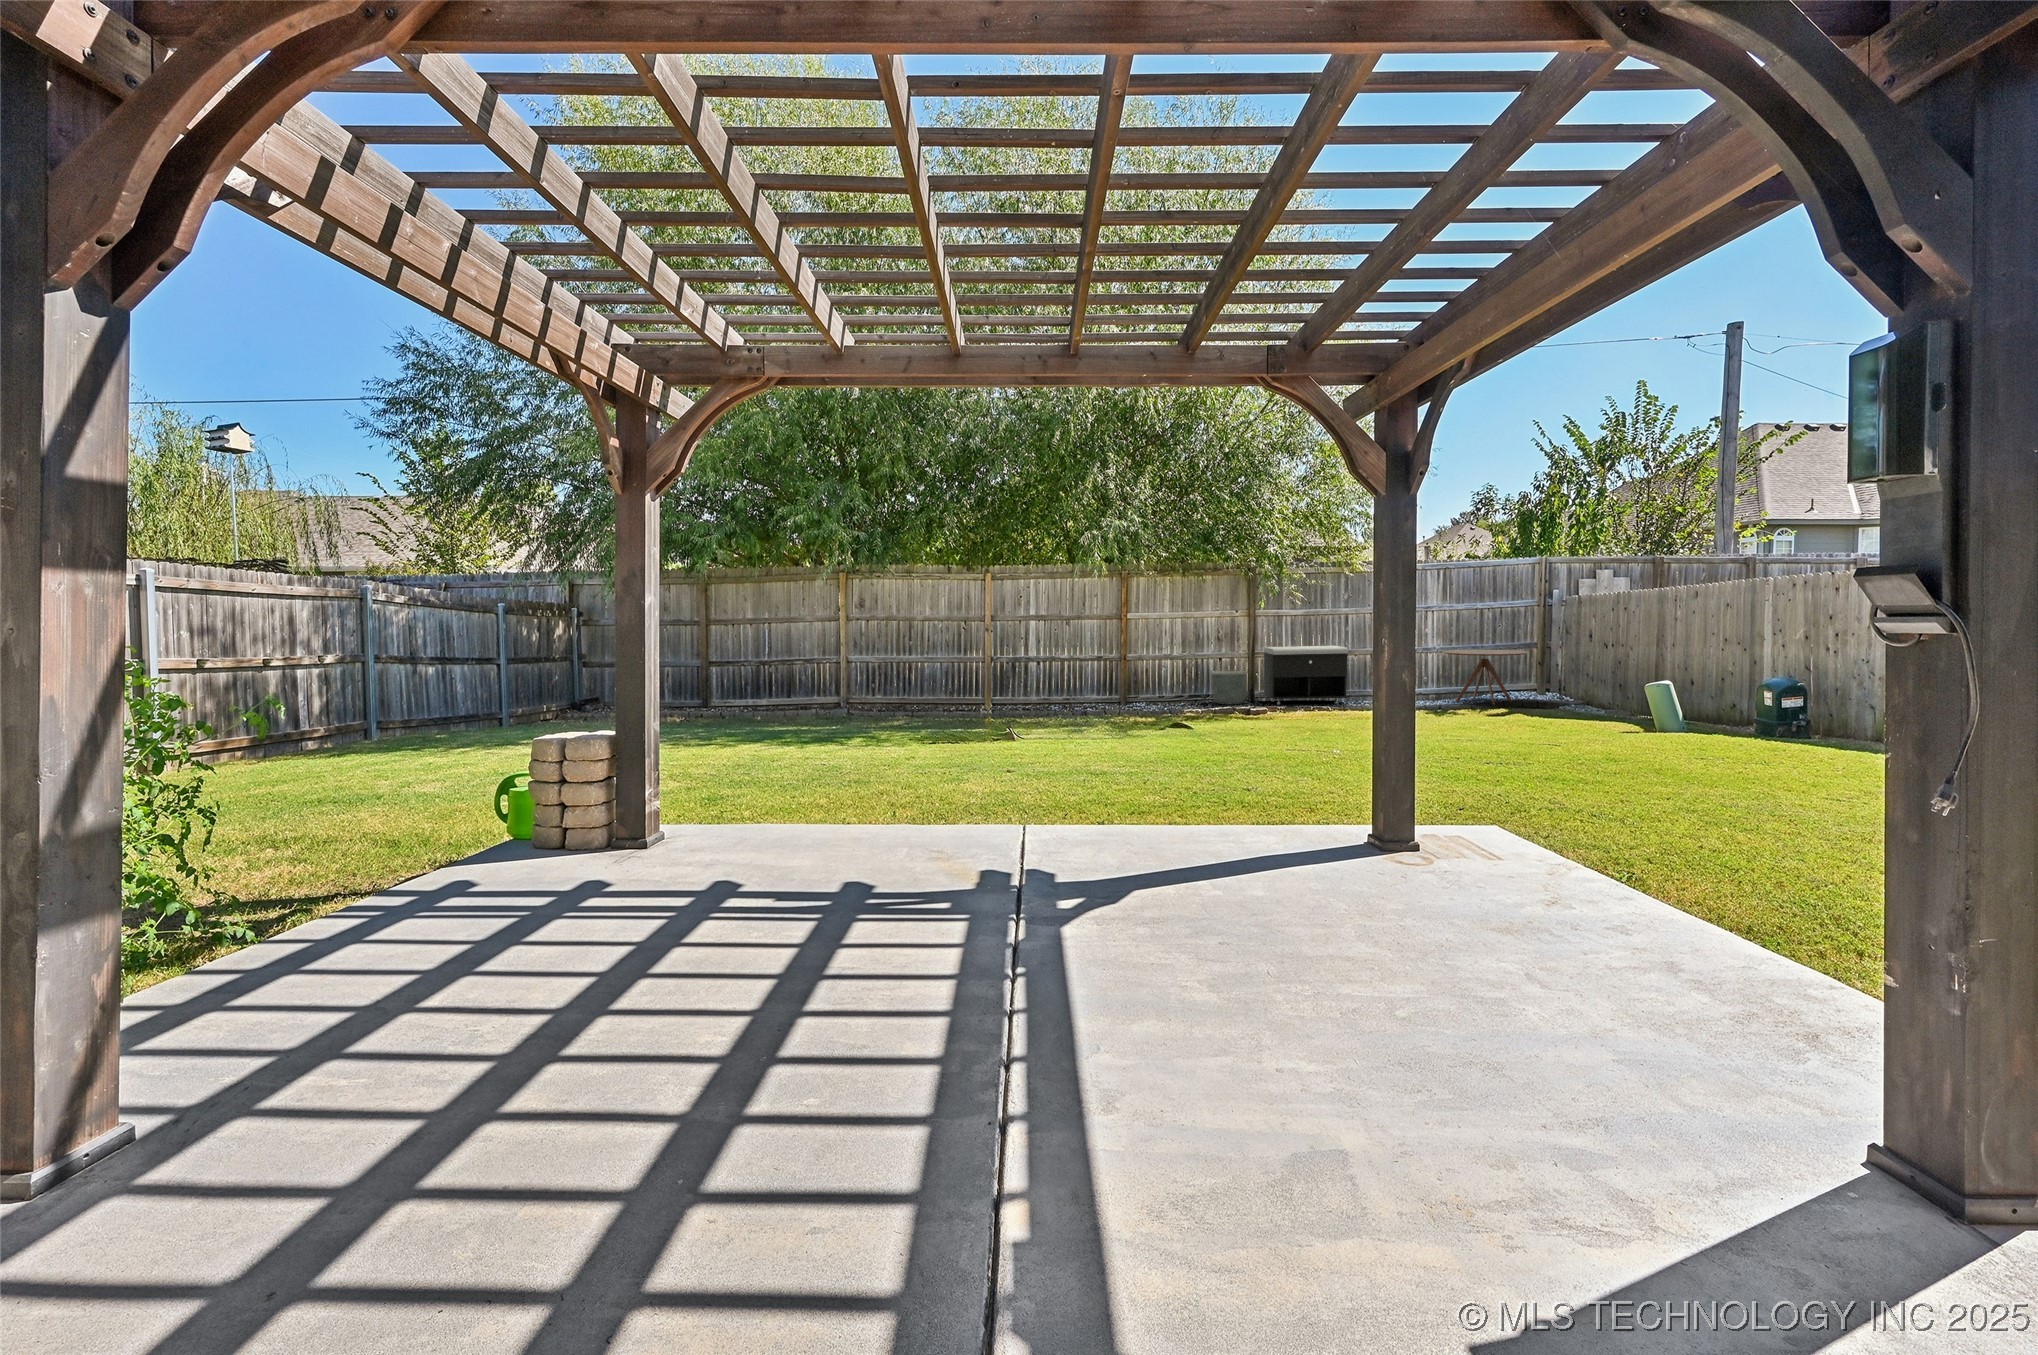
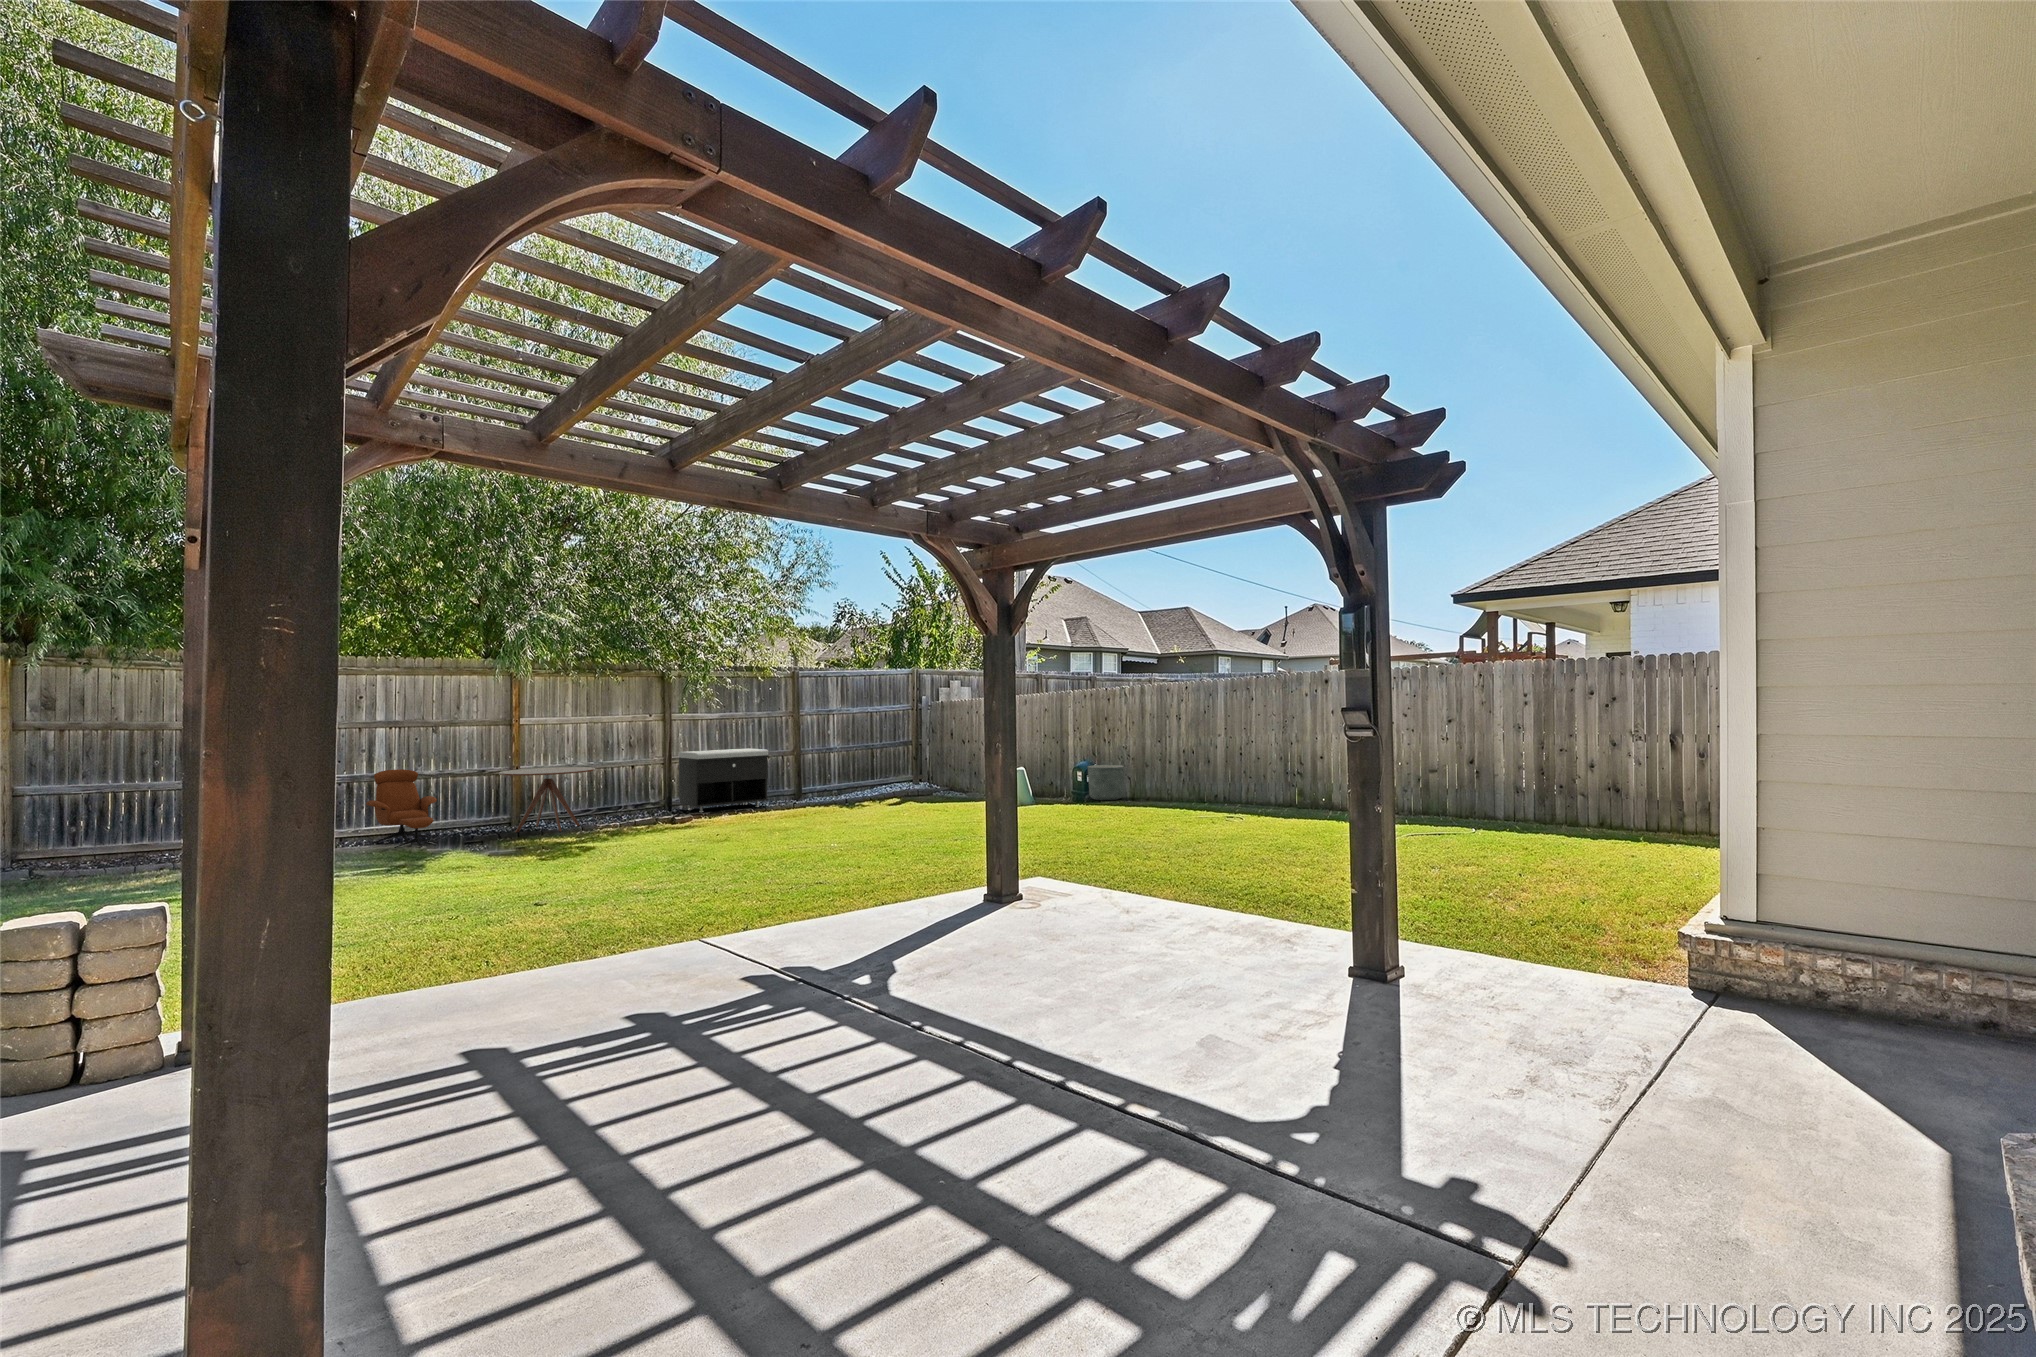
round table: present [1443,650,1528,705] -> present [499,767,595,832]
lounge chair: none [1019,654,1064,714] -> present [366,769,438,848]
planter: present [1211,671,1247,705] -> present [1088,765,1124,800]

